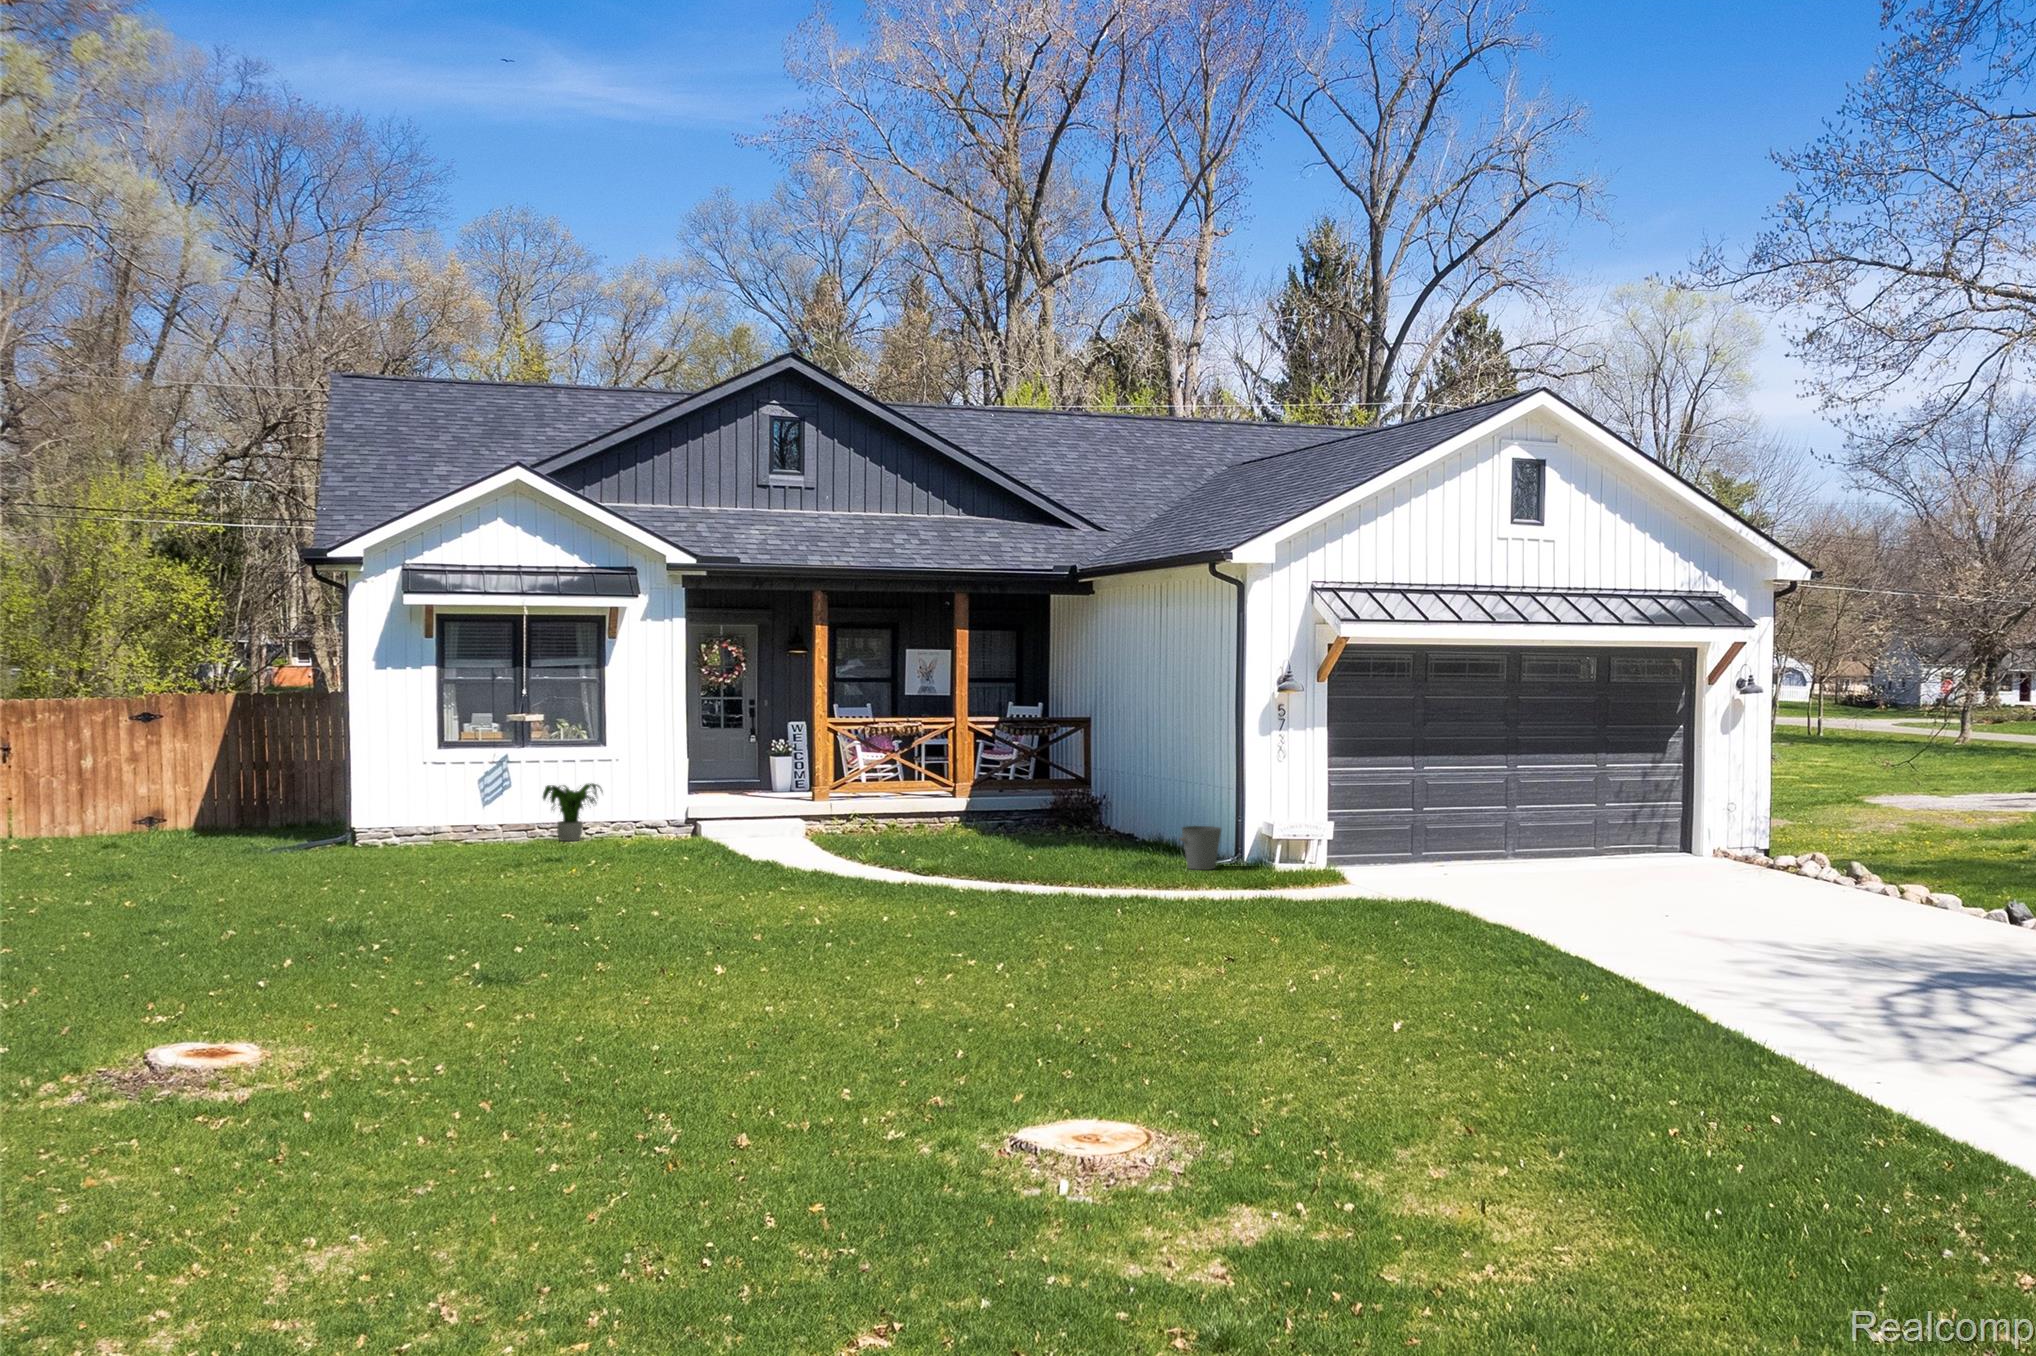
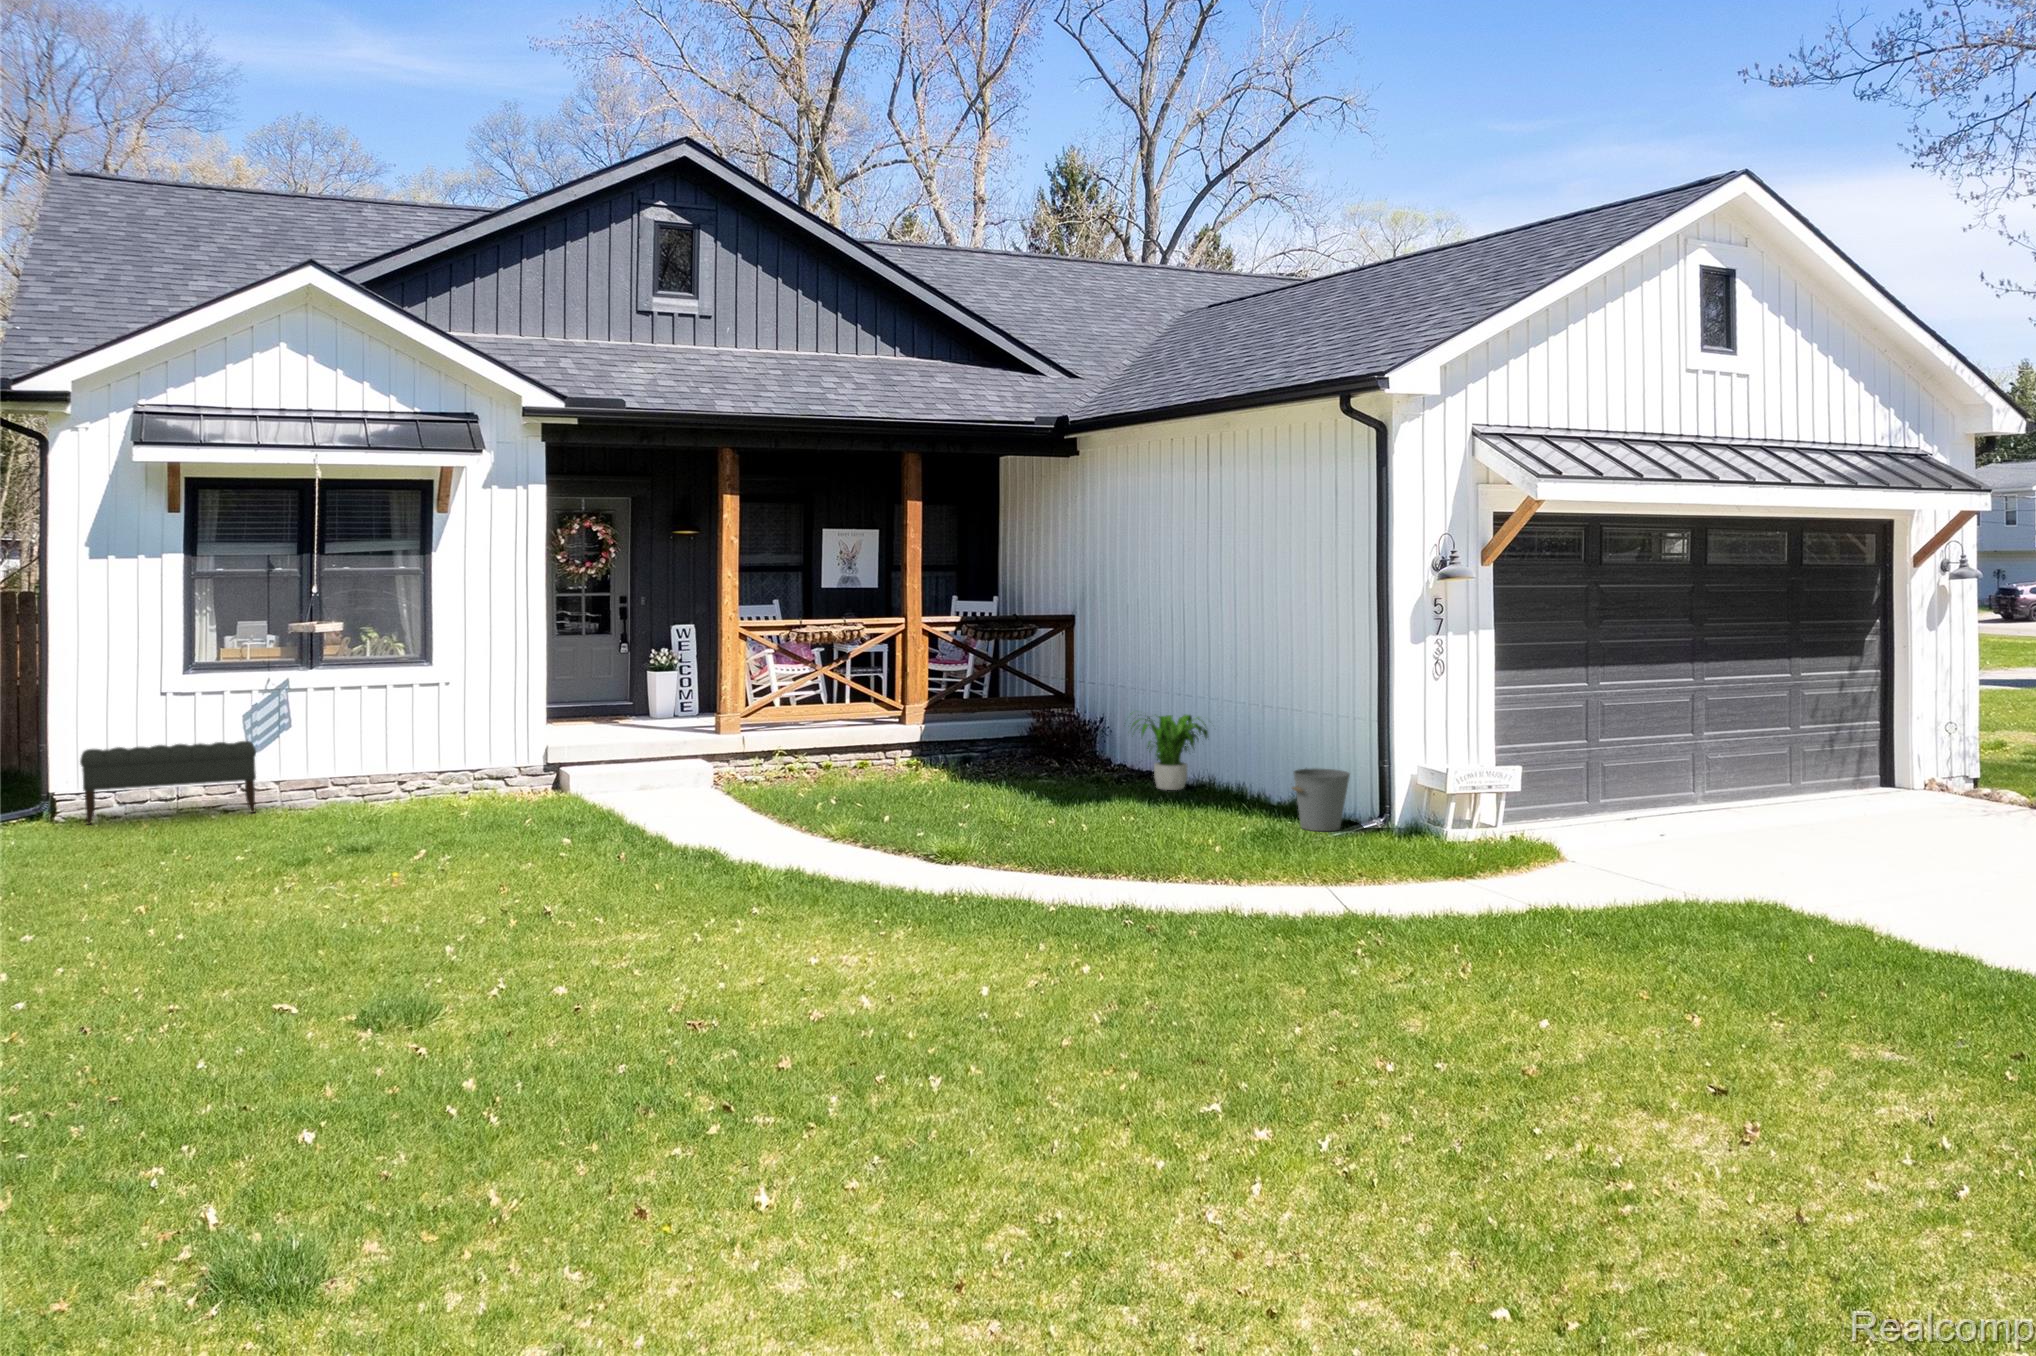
potted plant: present [543,783,603,841] -> present [1131,715,1208,790]
bench: none [378,796,485,847] -> present [80,741,256,825]

